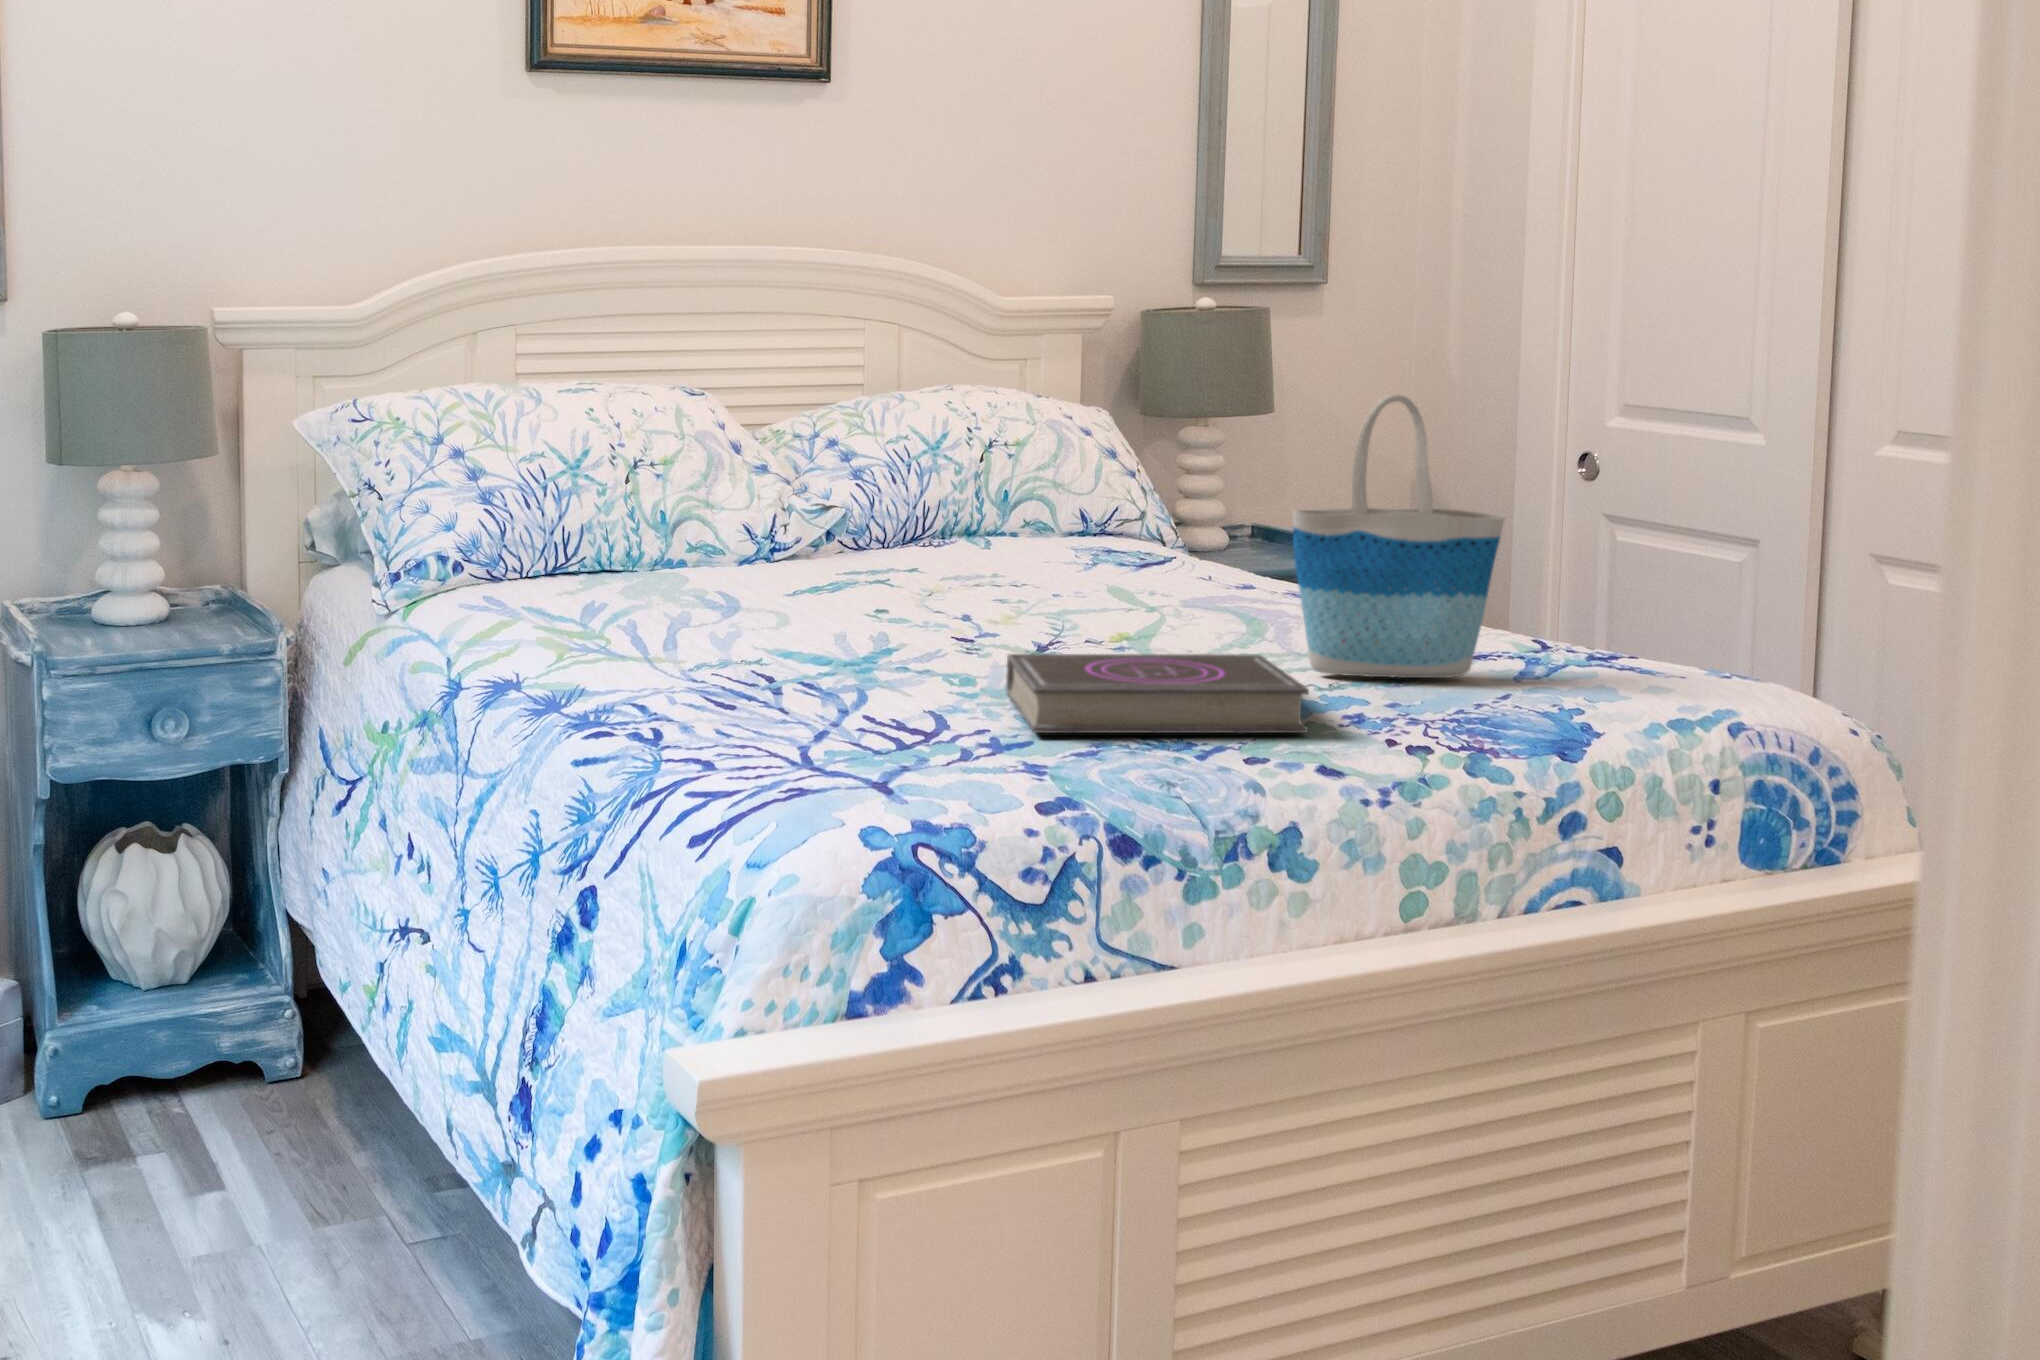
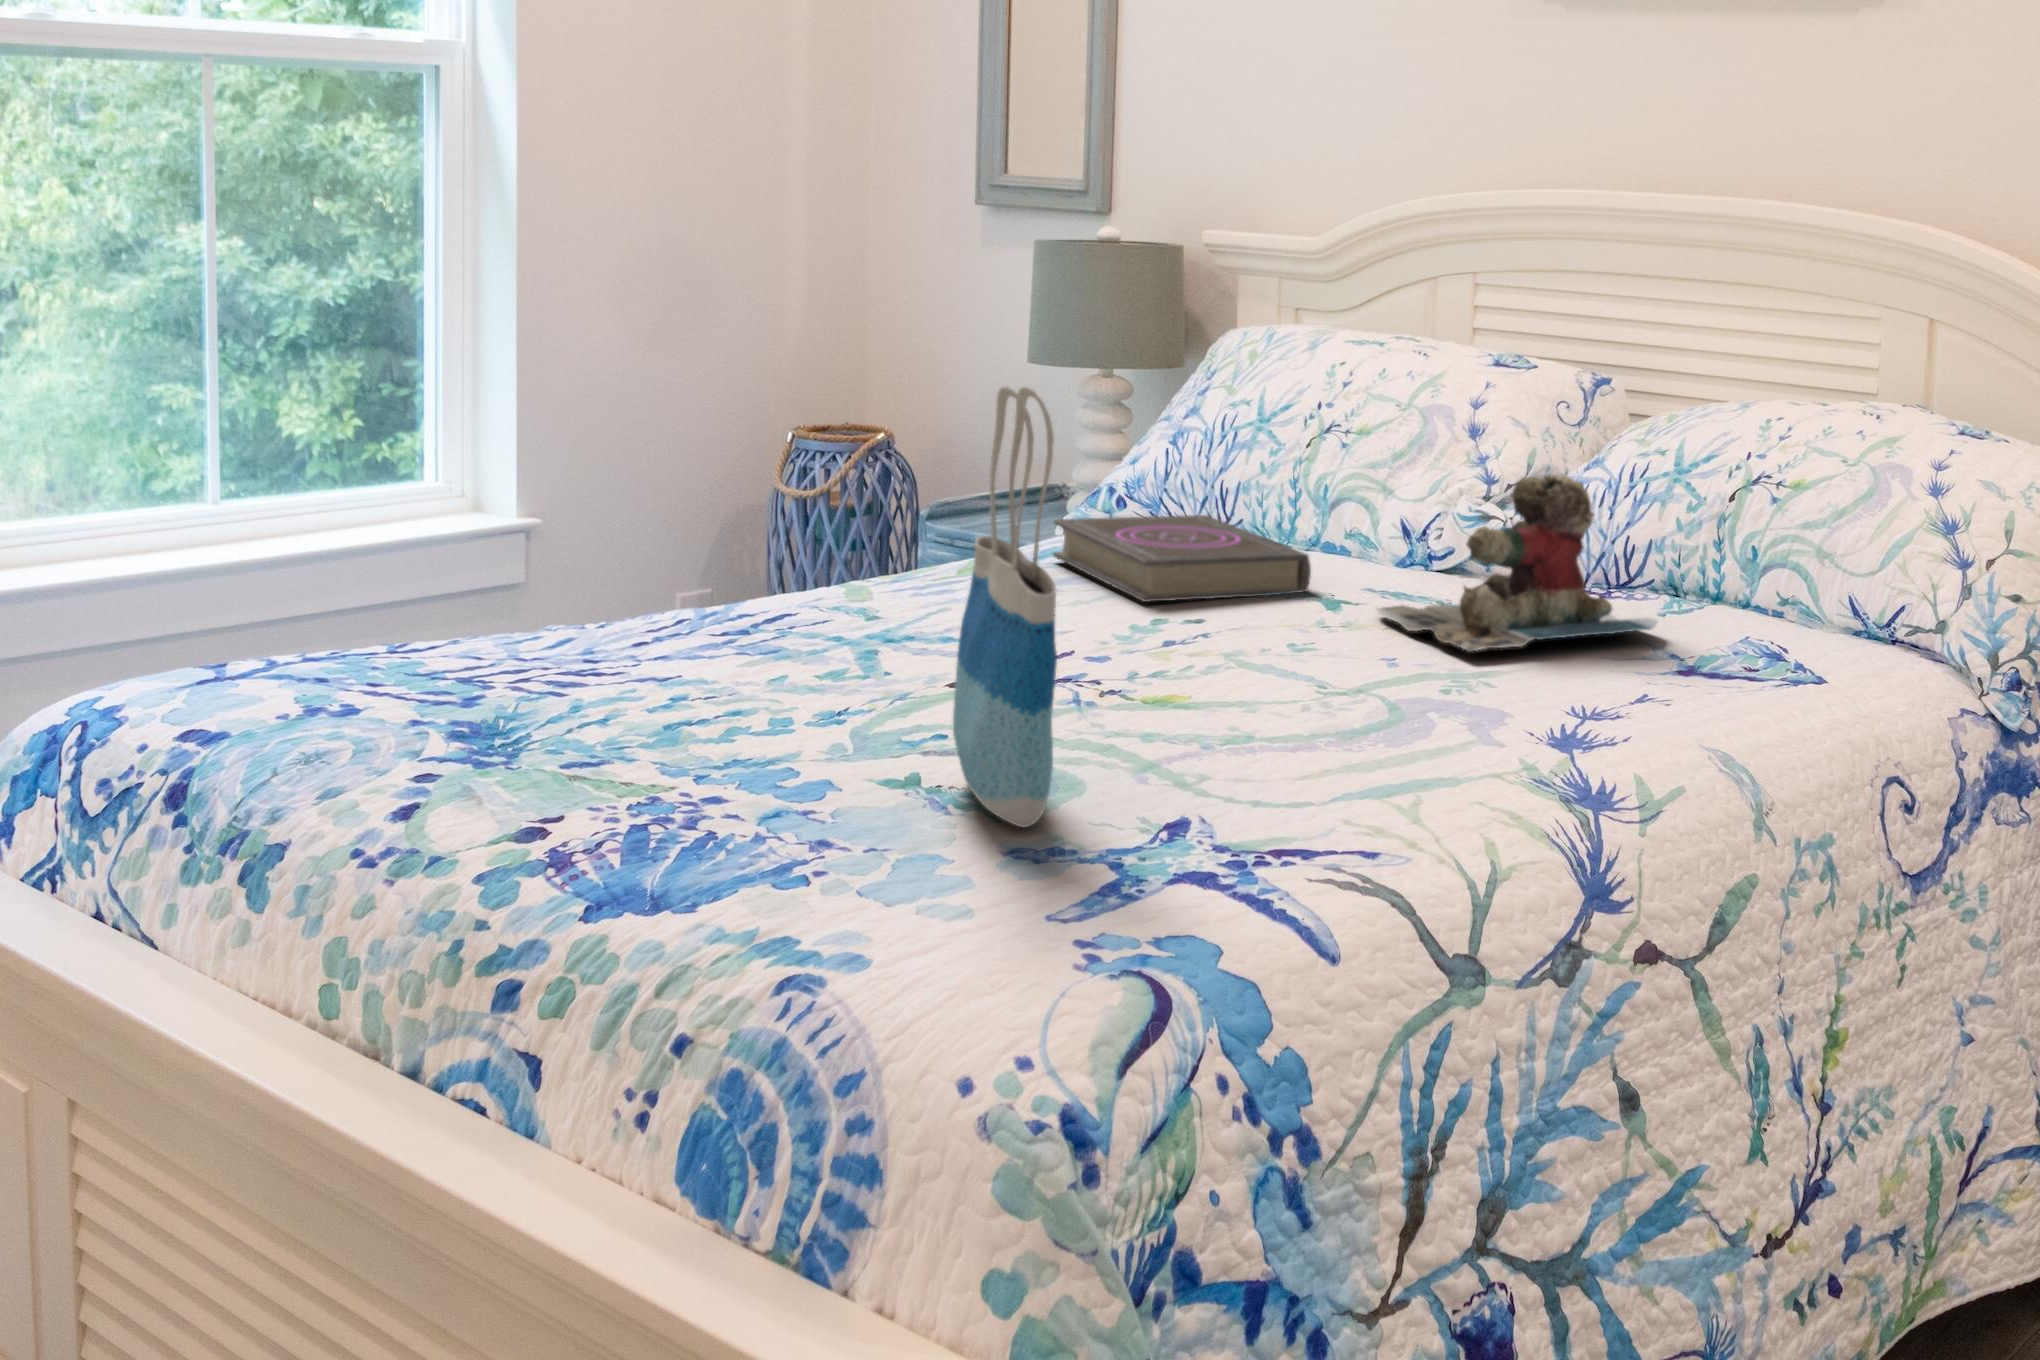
teddy bear: none [914,454,1086,580] -> present [1377,475,1657,652]
book: present [1006,654,1309,733] -> present [1053,515,1311,602]

